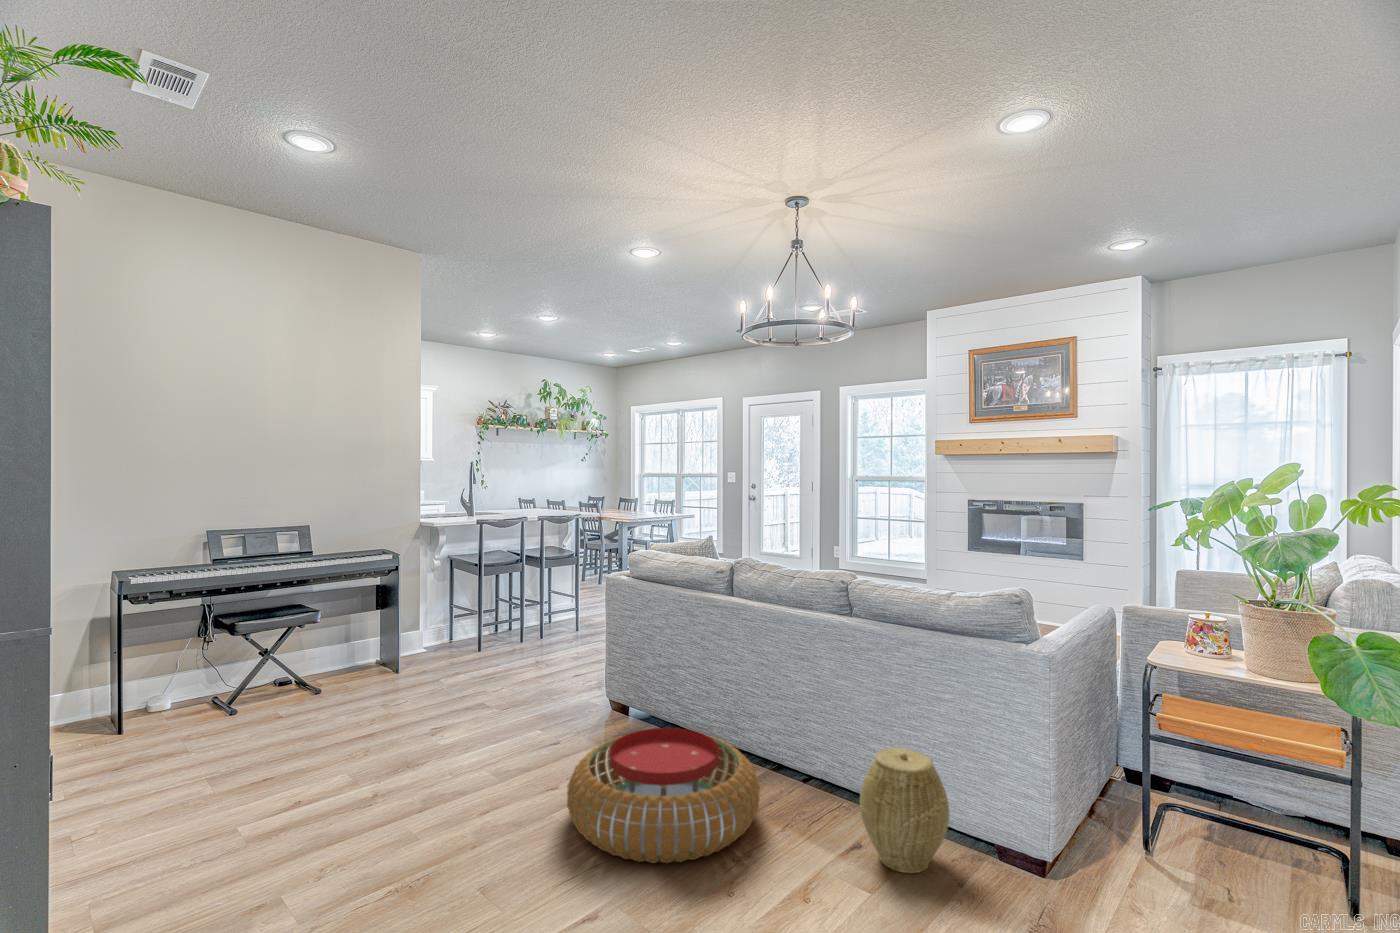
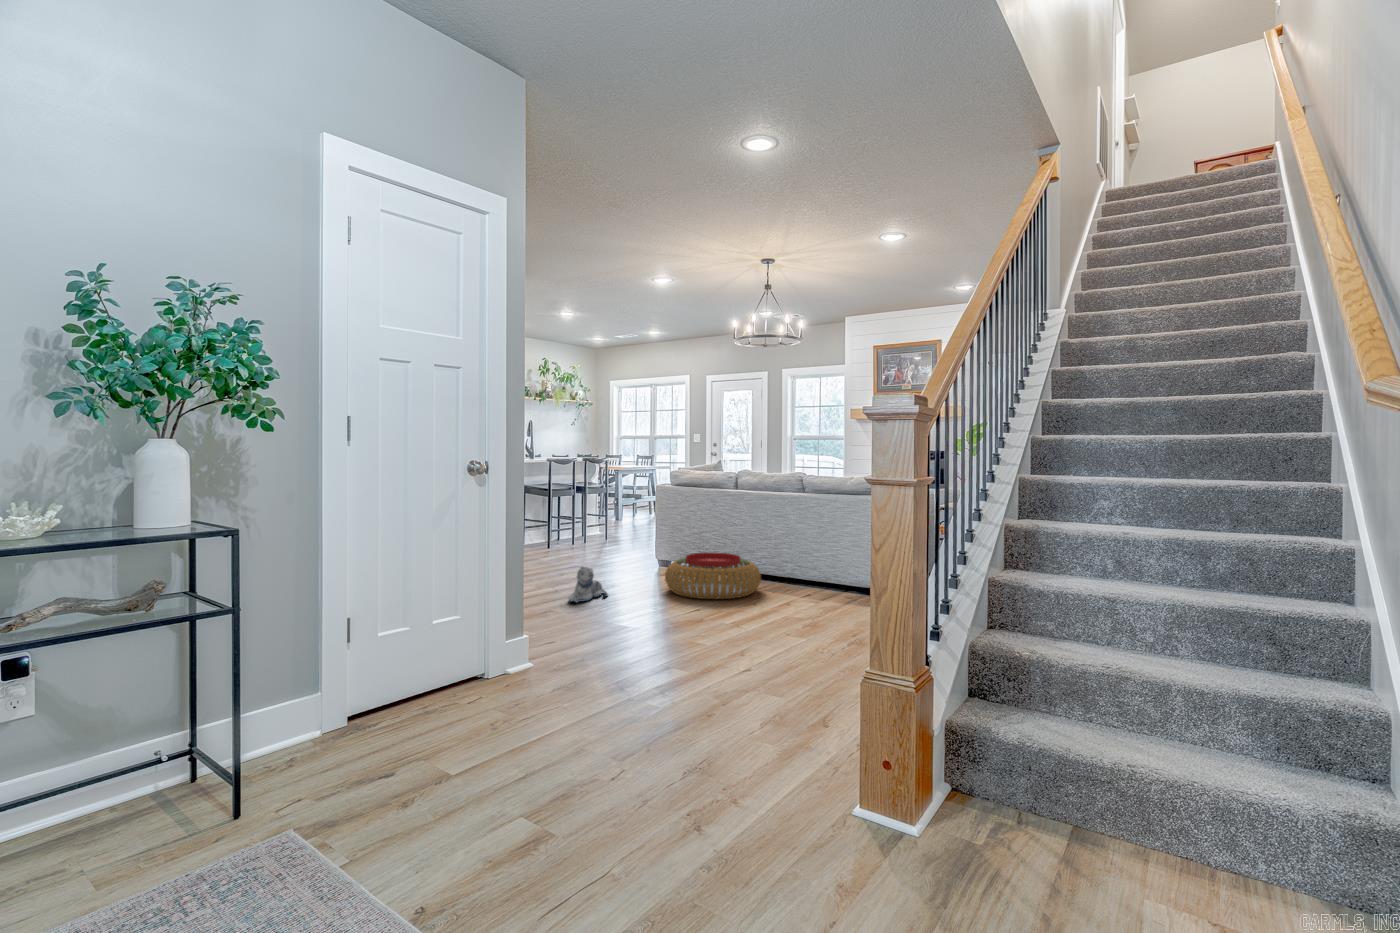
woven basket: present [860,748,950,873] -> none [810,548,850,599]
plush toy: none [339,779,451,871] -> present [569,567,608,603]

